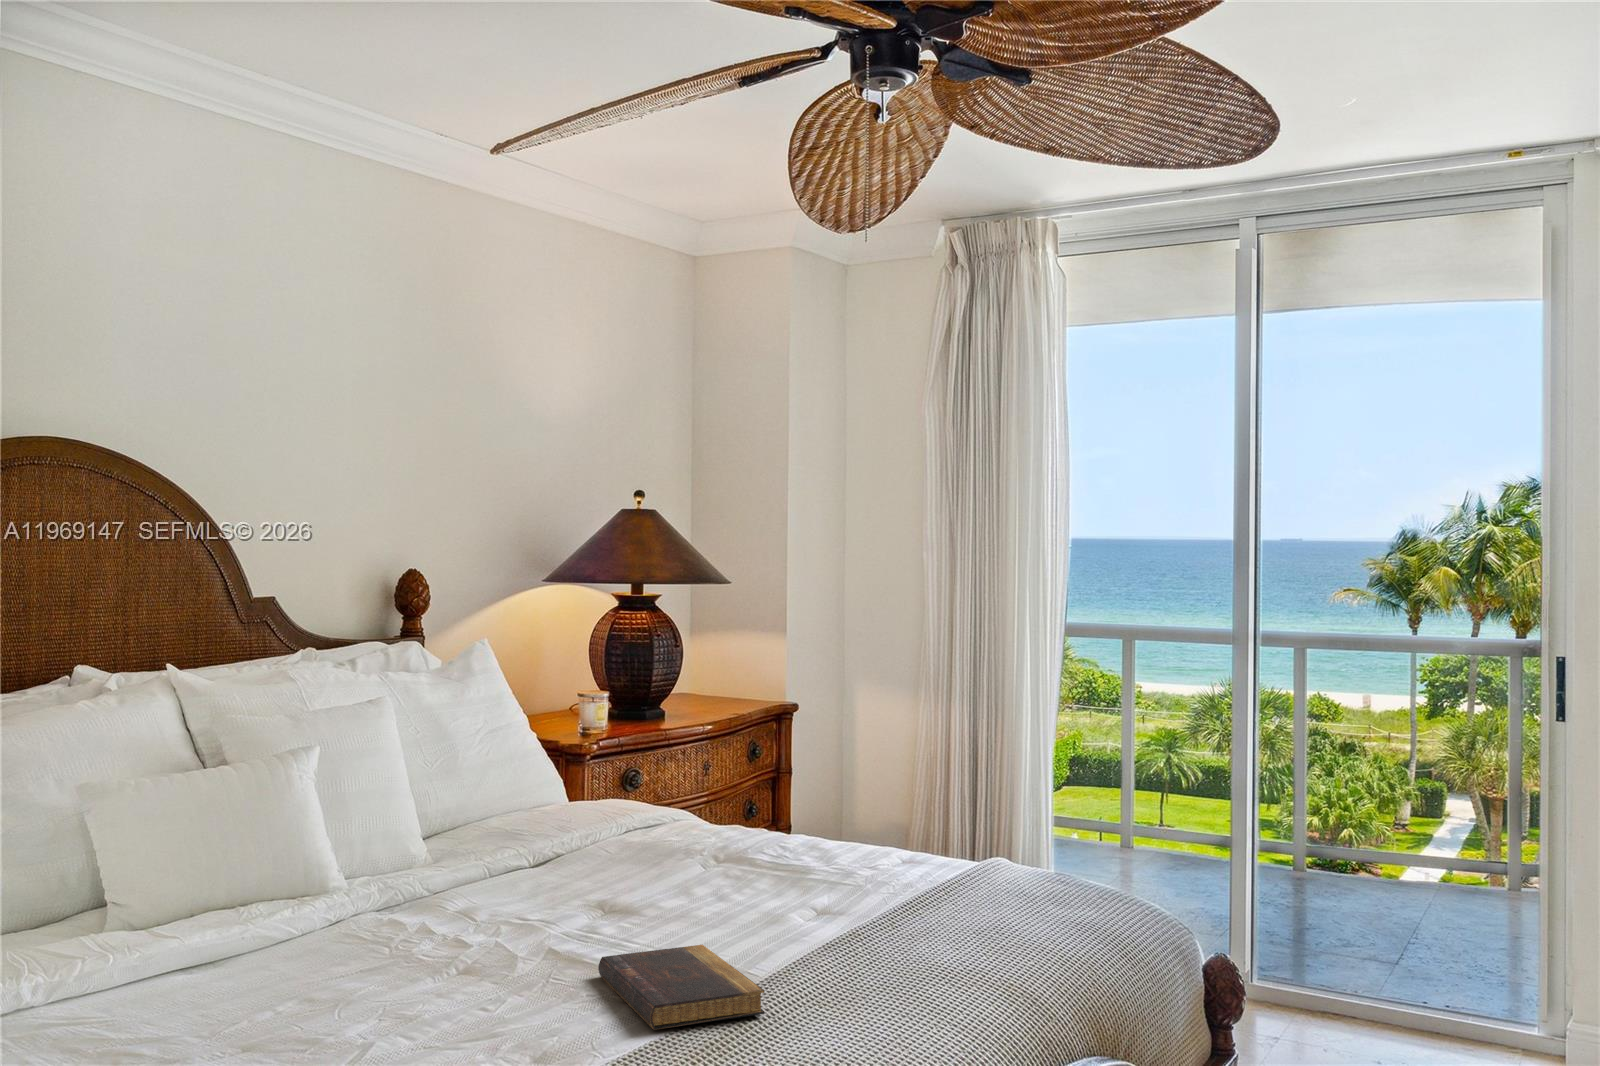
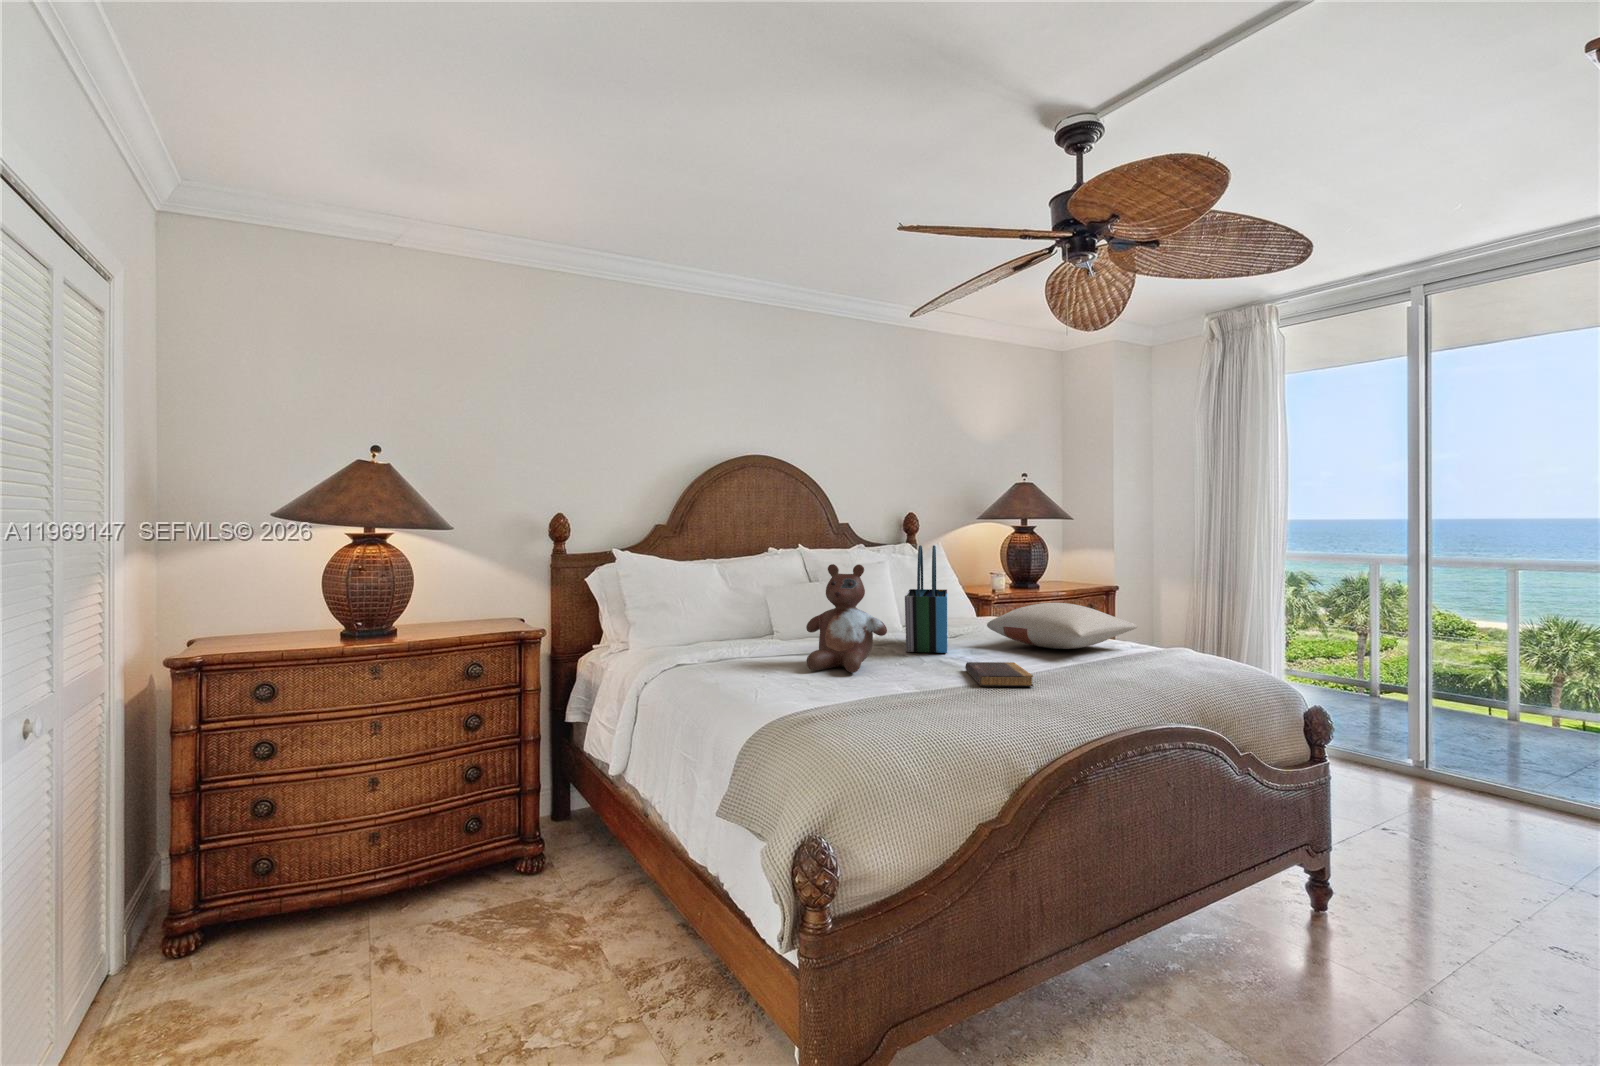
tote bag: none [442,673,545,927] -> present [905,545,947,653]
stuffed bear: none [197,742,414,1030] -> present [806,564,887,673]
pillow: none [617,782,902,882] -> present [987,603,1137,649]

